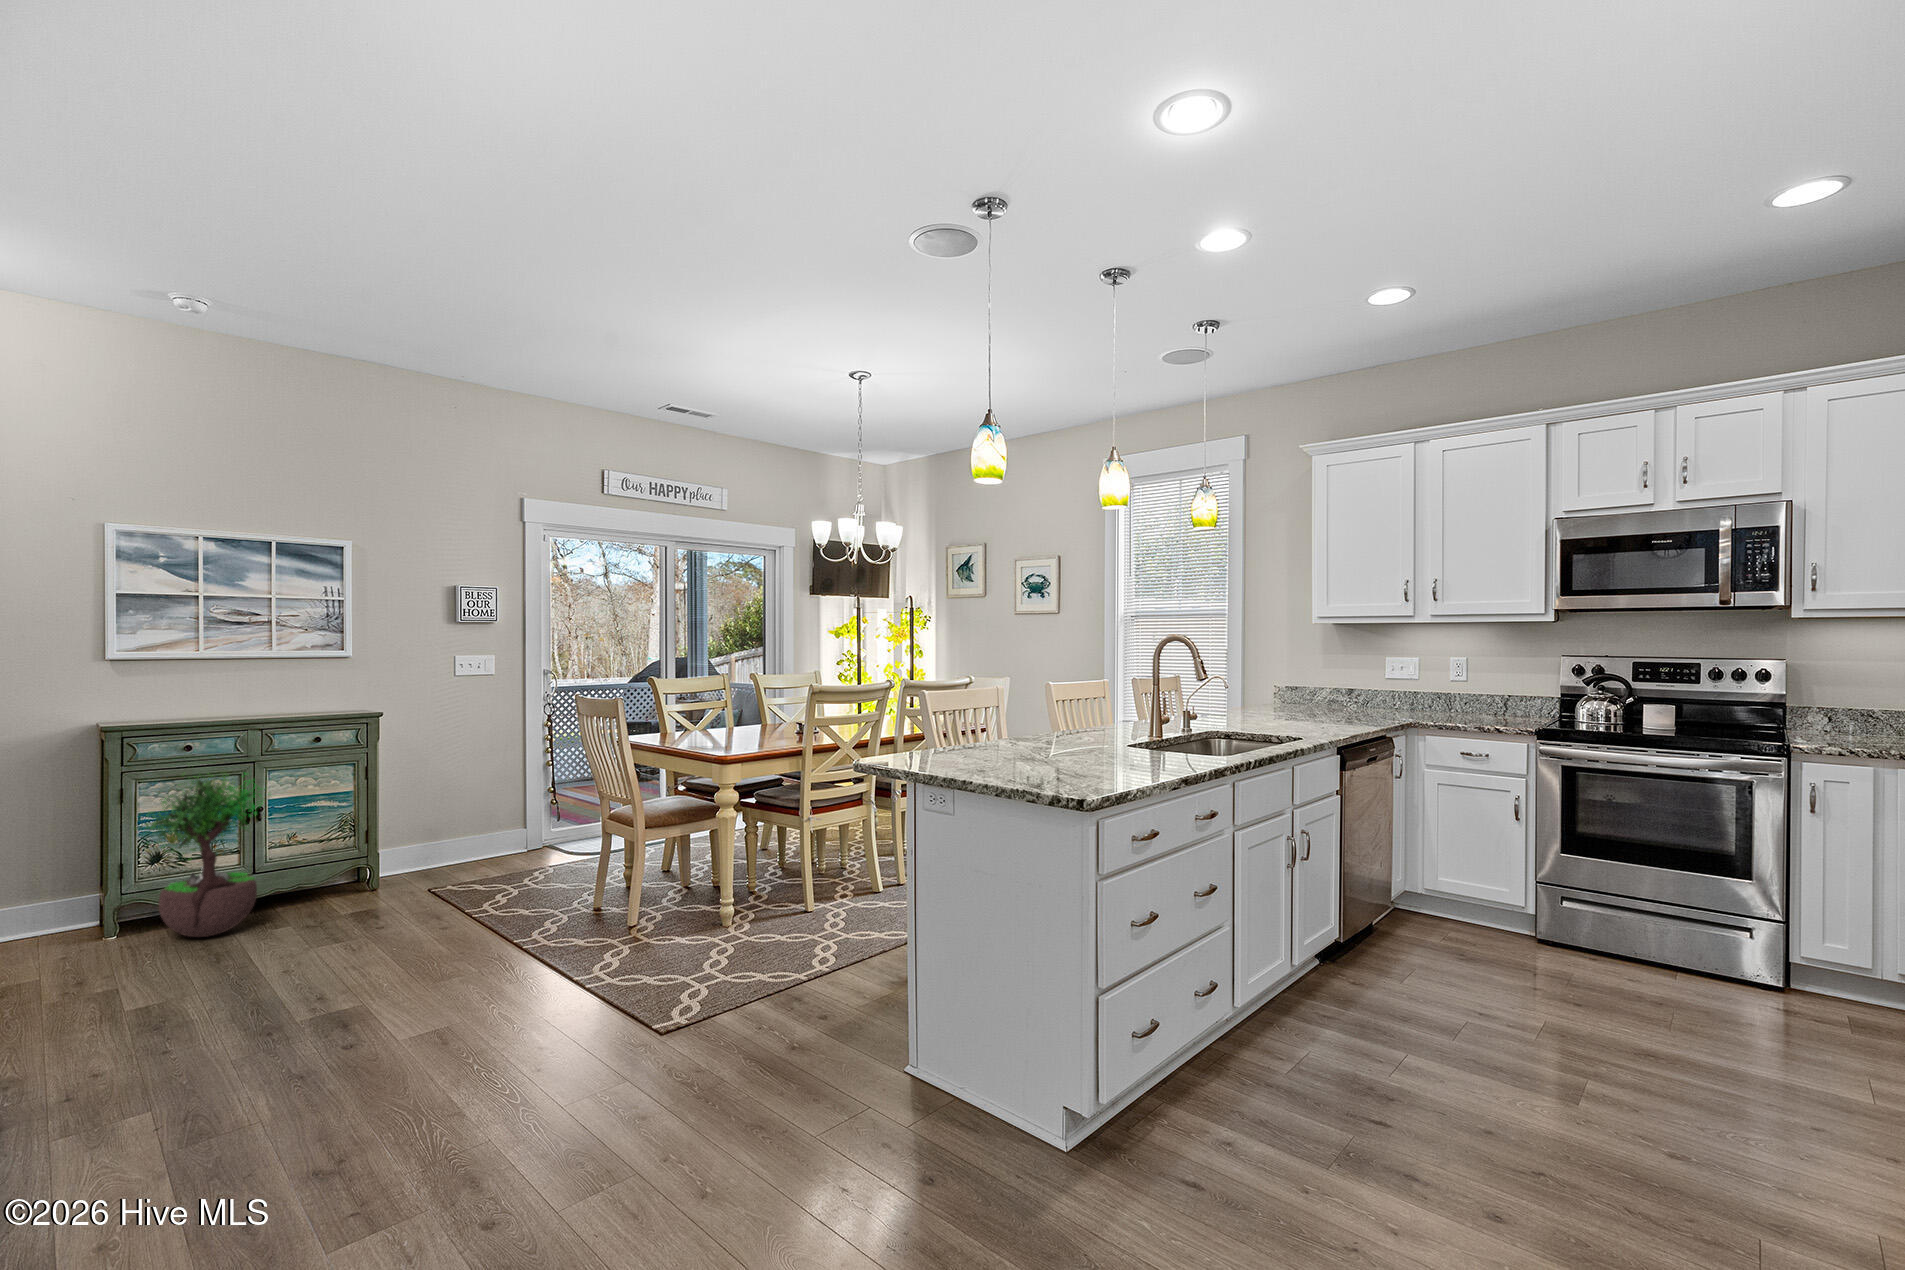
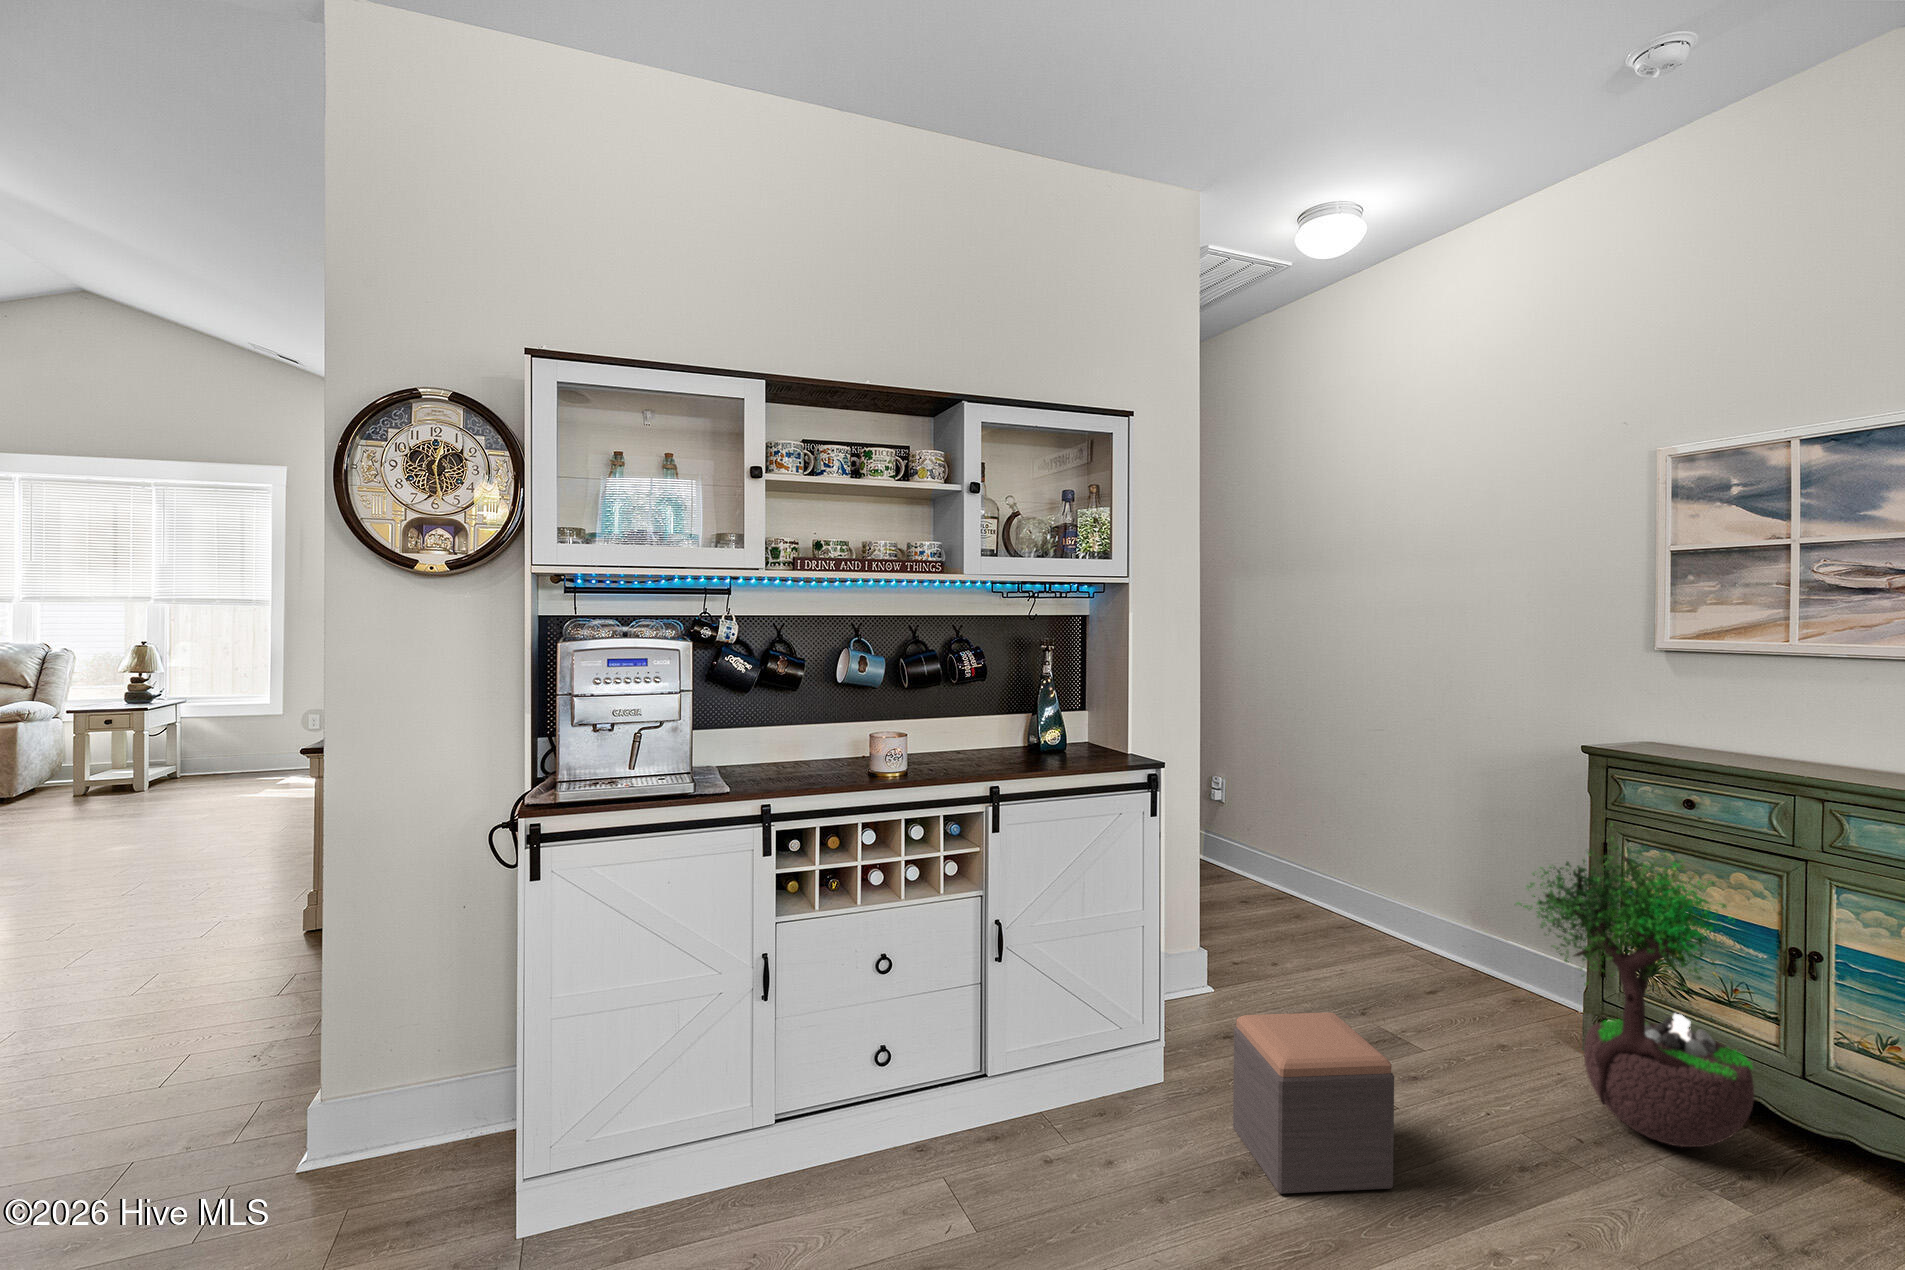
footstool: none [53,923,187,1044] -> present [1233,1012,1394,1194]

